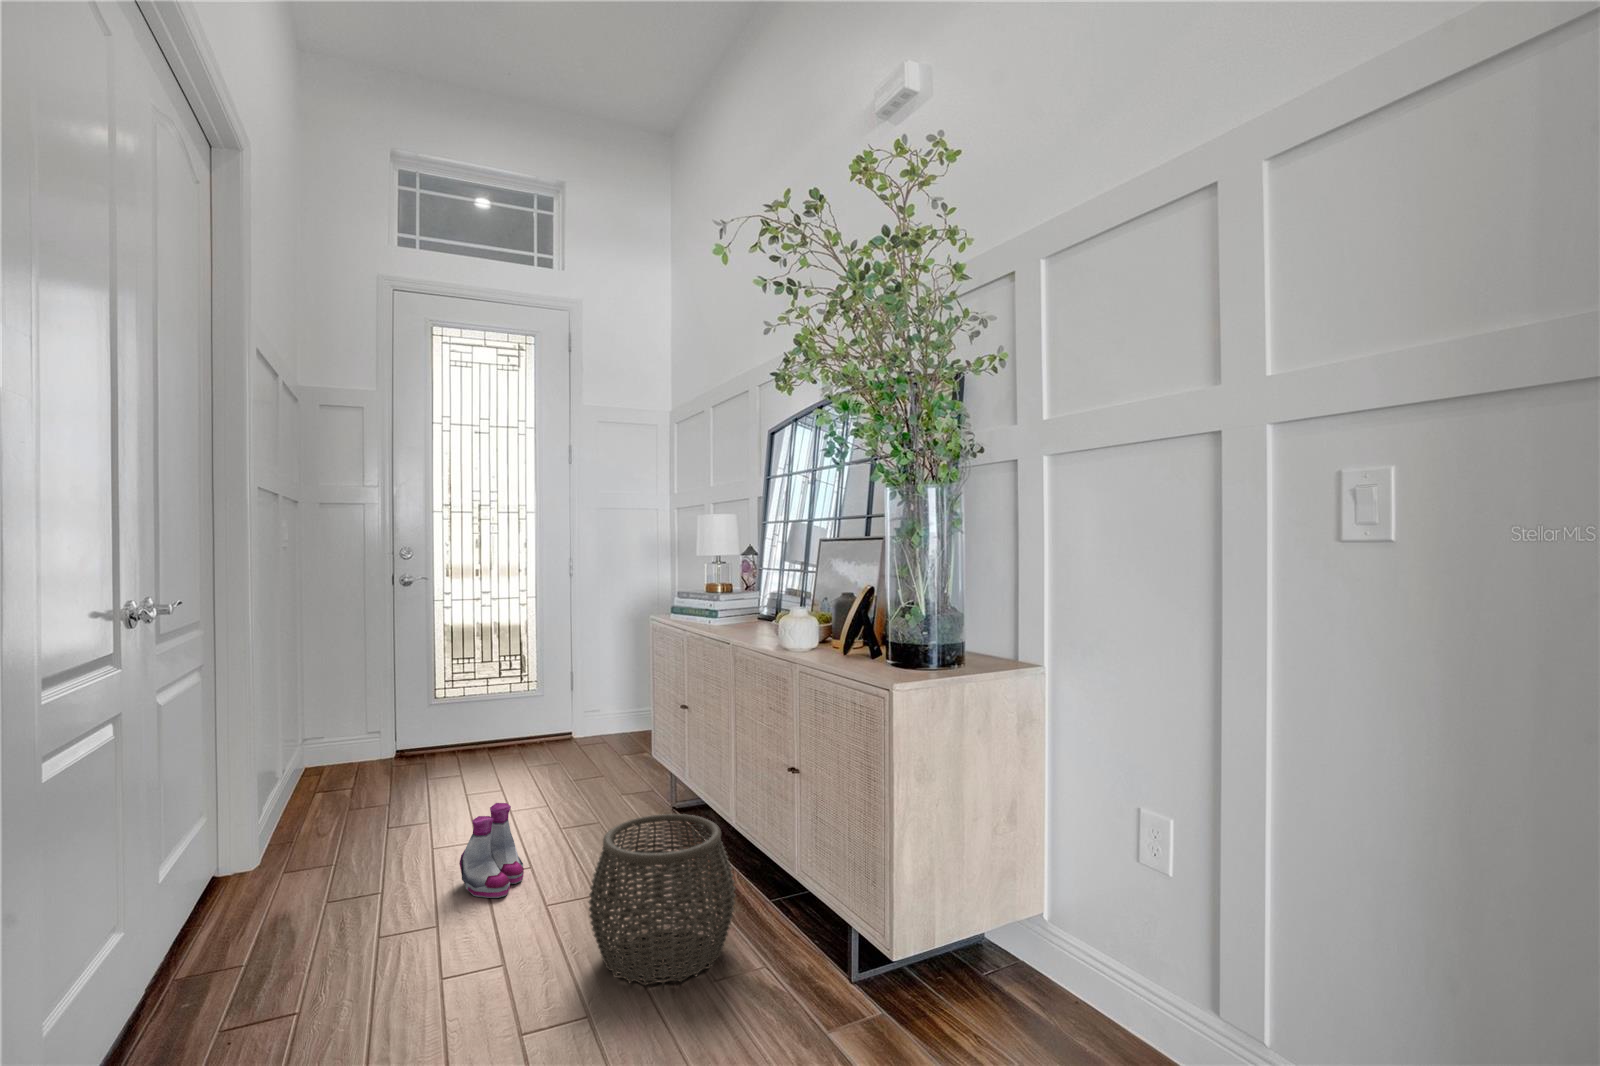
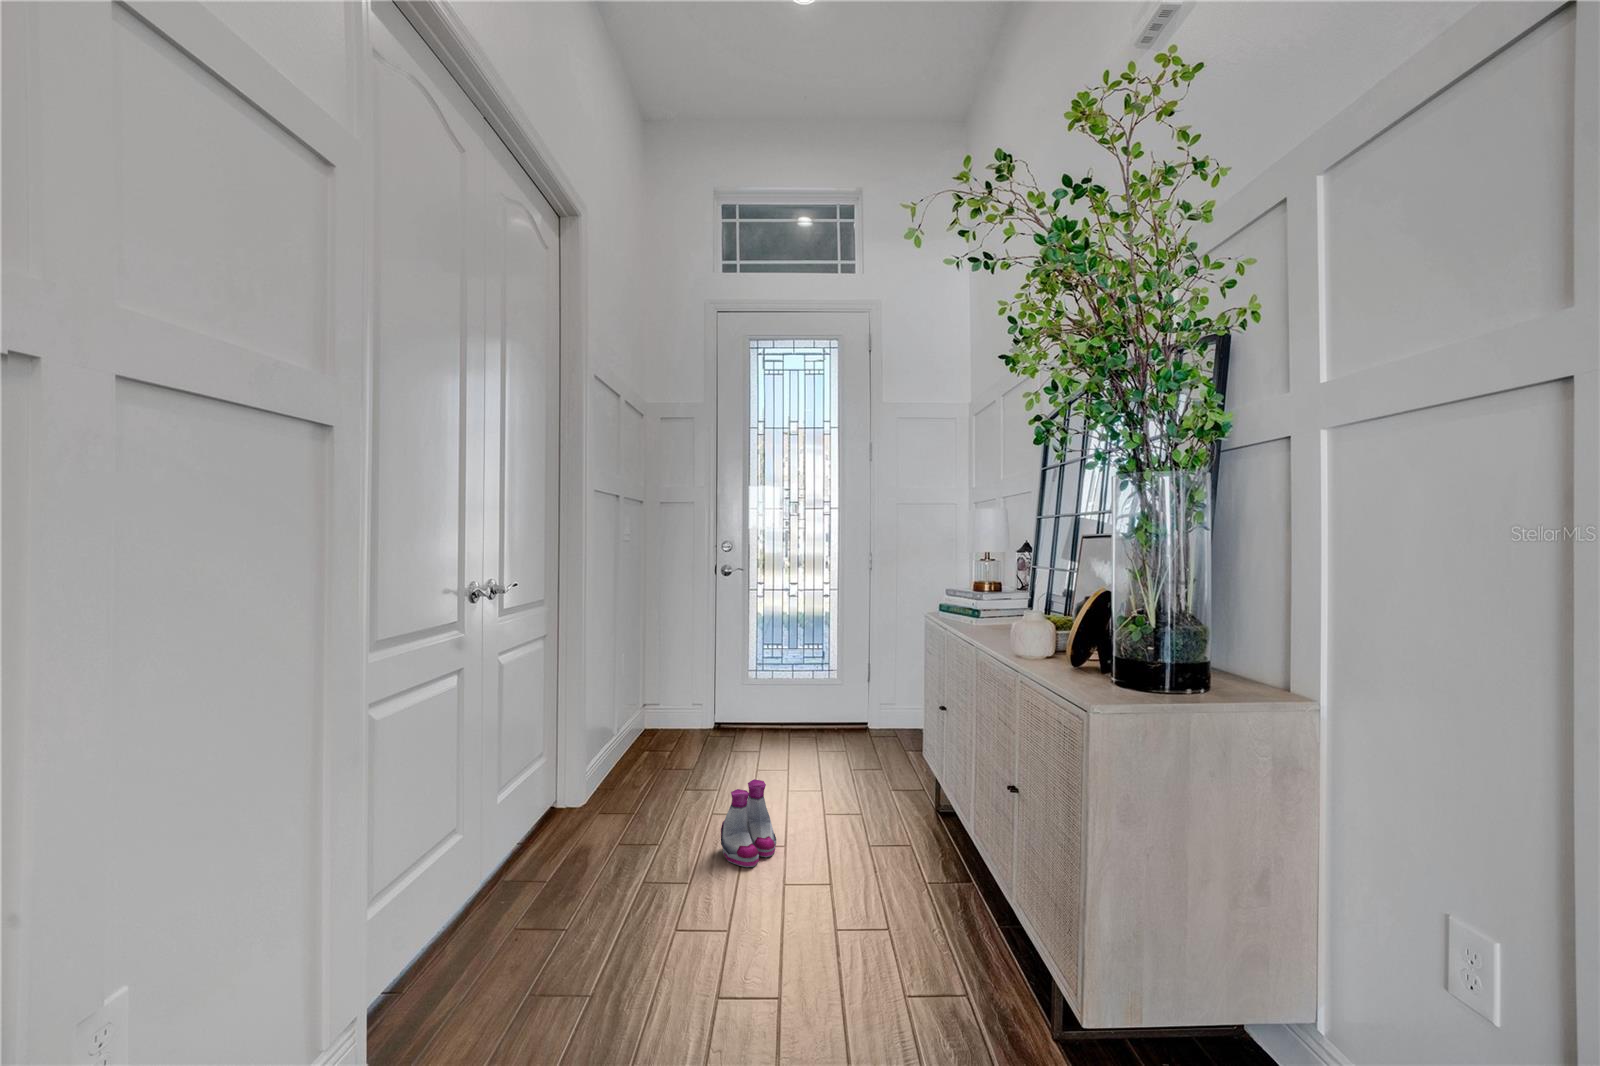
woven basket: present [589,814,736,985] -> none [796,813,943,987]

